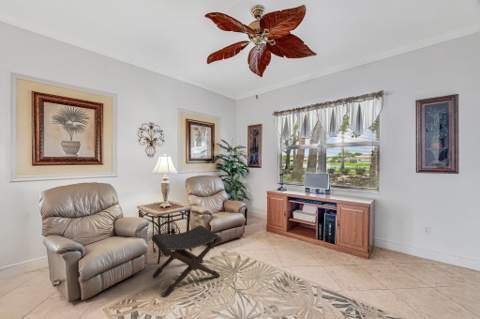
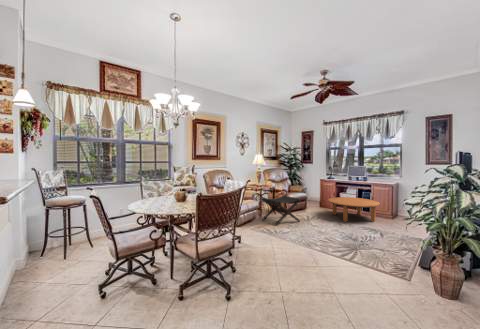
coffee table: none [273,221,351,272] -> present [328,197,380,222]

